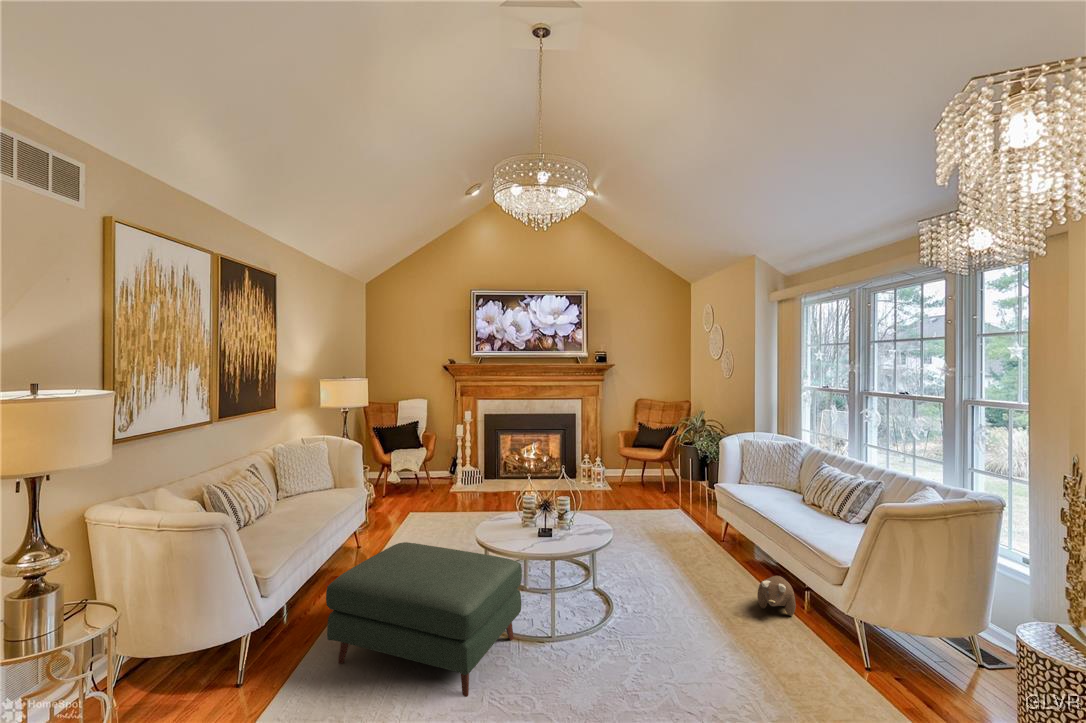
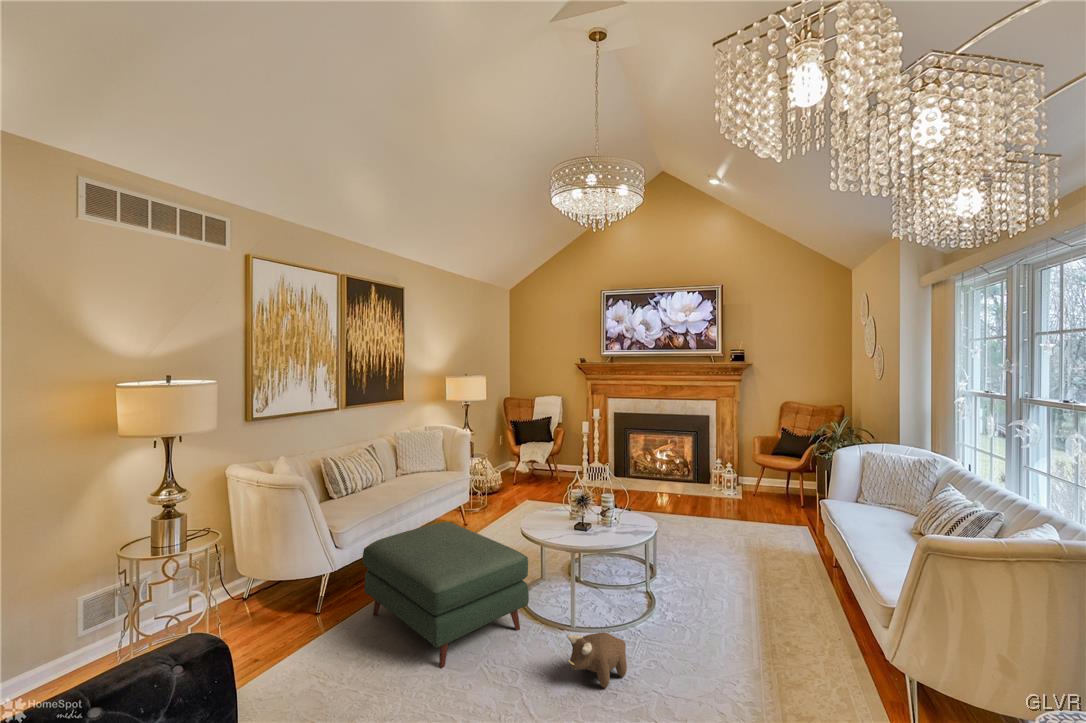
plush toy: present [757,576,796,616] -> present [567,632,627,688]

